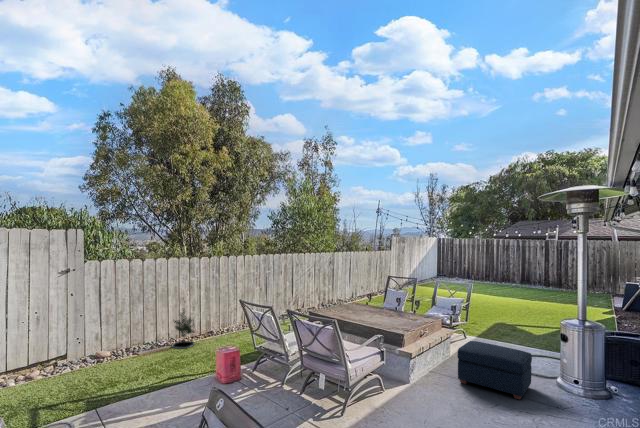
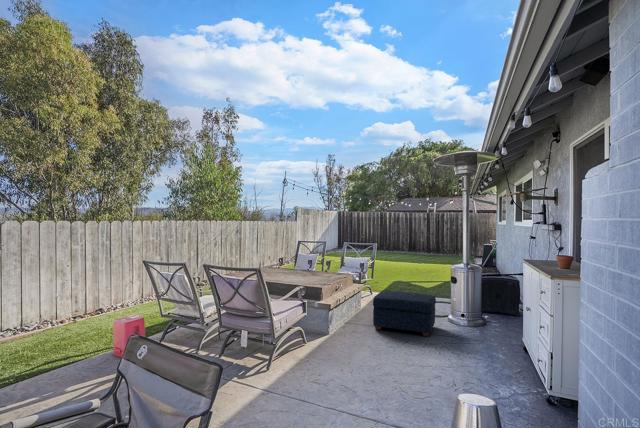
potted tree: present [172,312,194,349] -> none [49,280,82,329]

